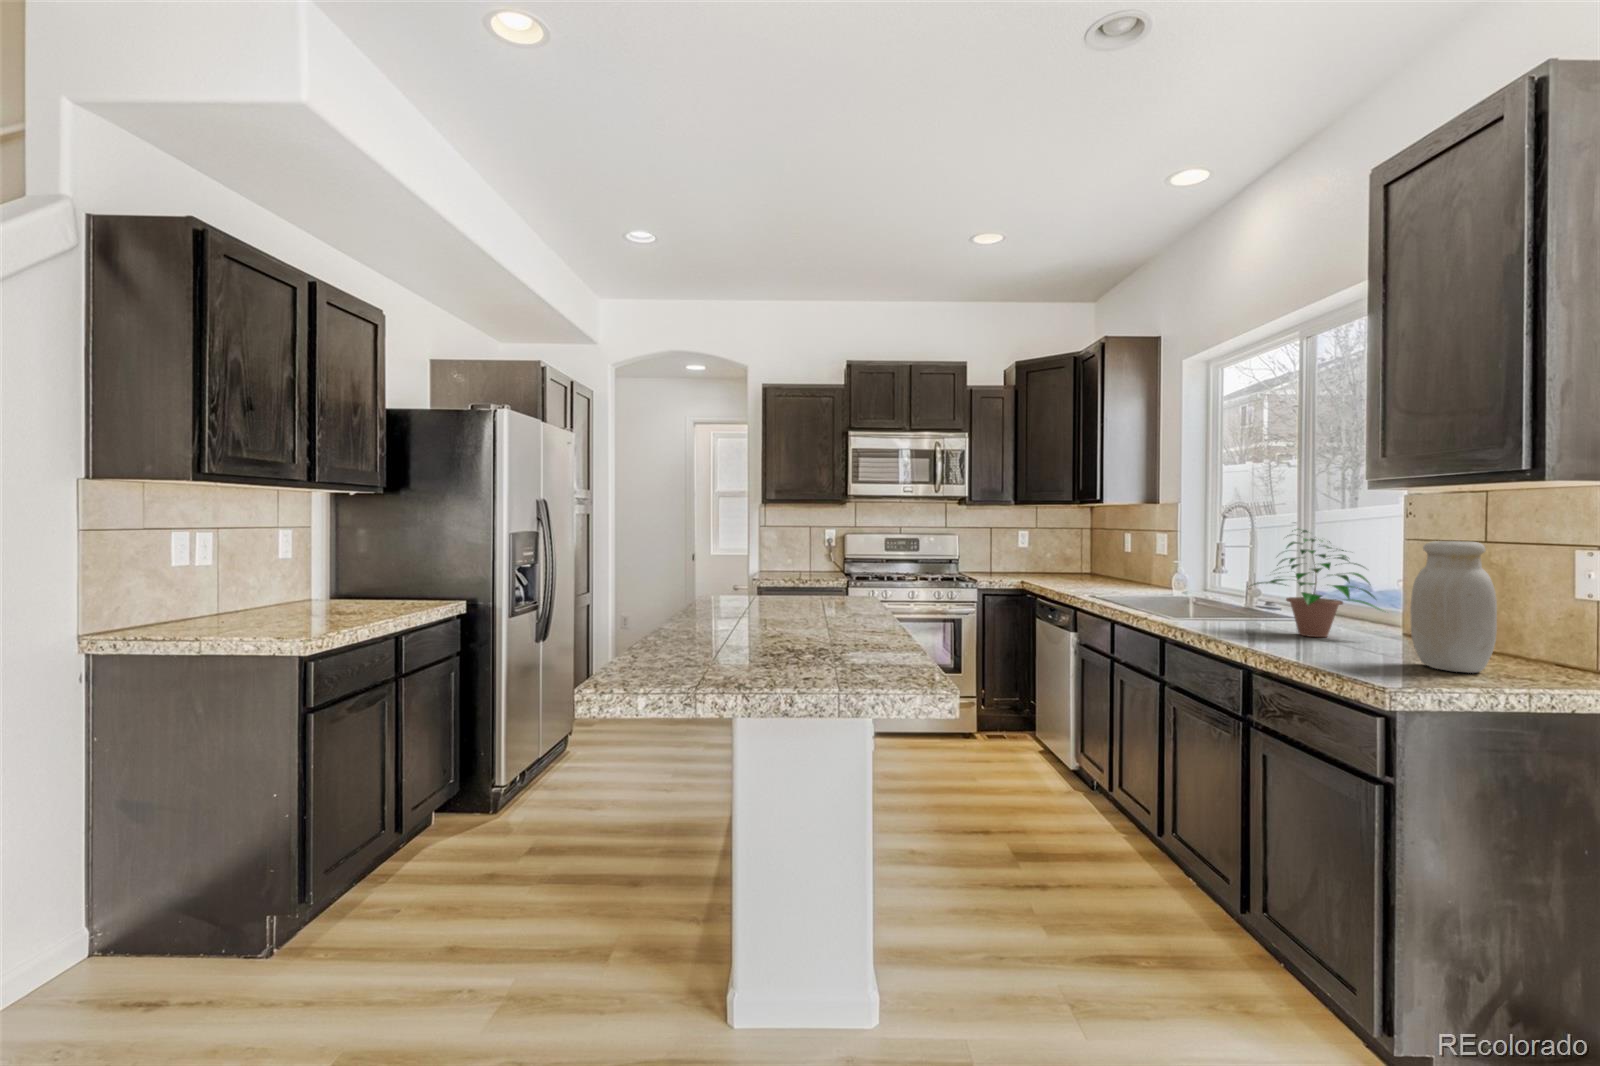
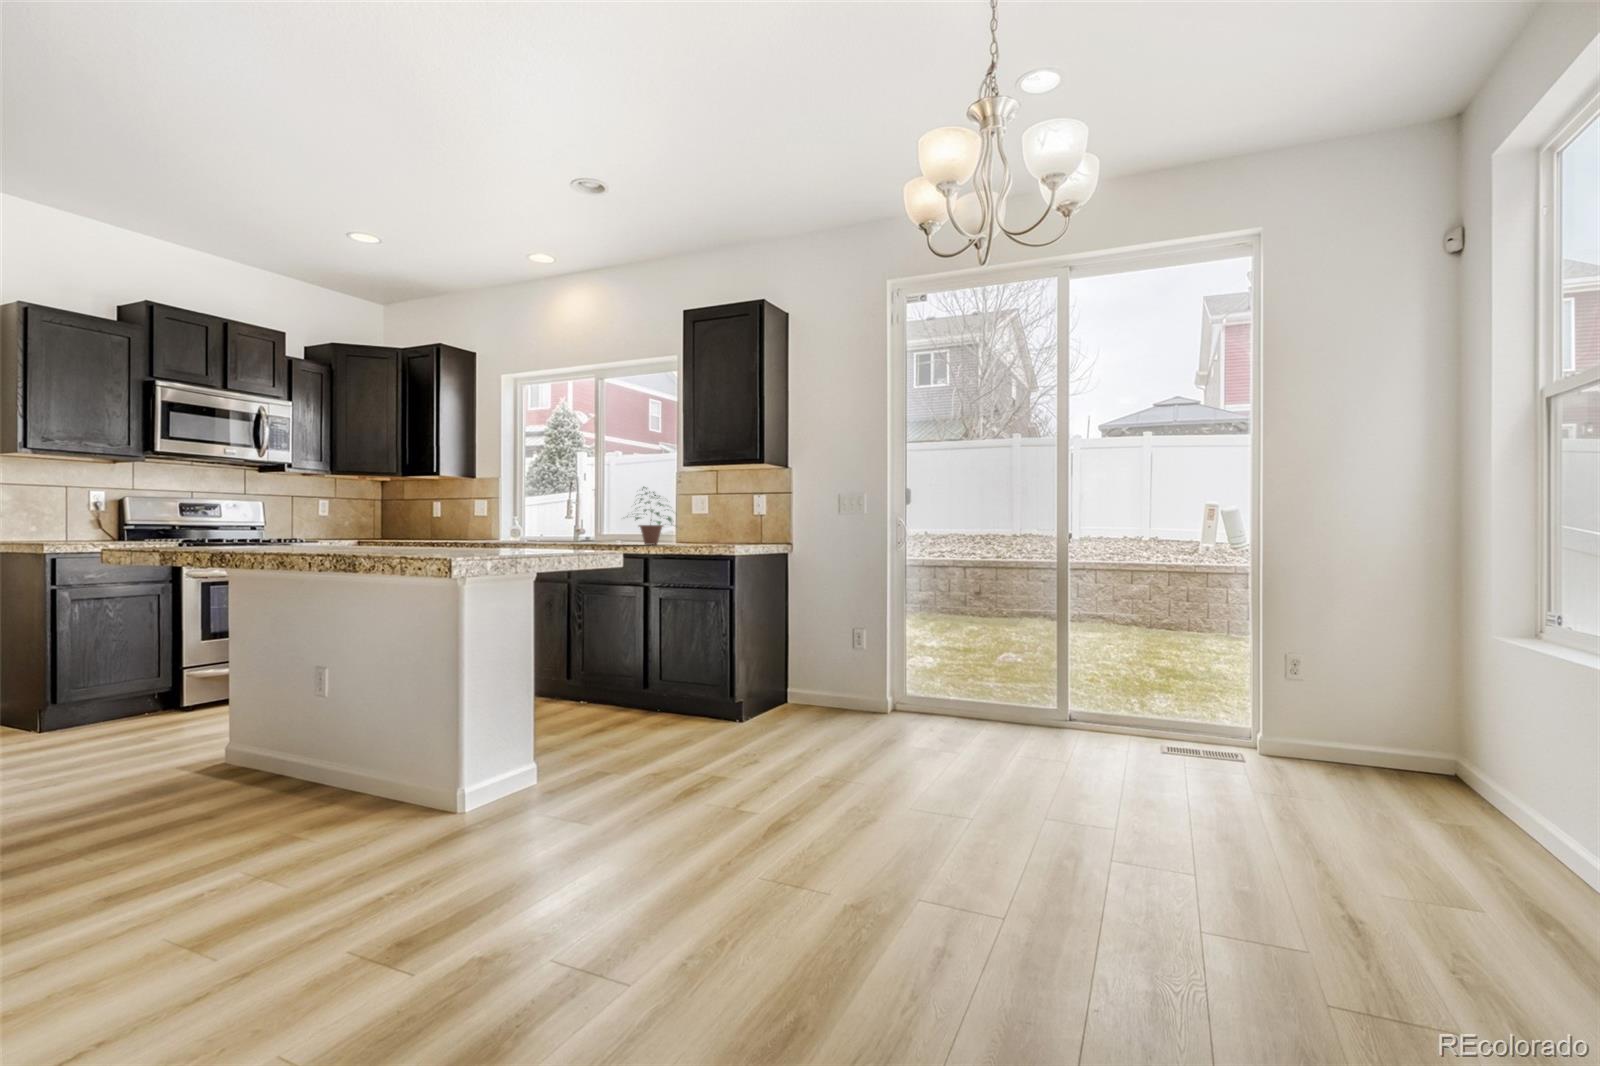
jar: present [1410,541,1497,673] -> none [713,489,743,545]

